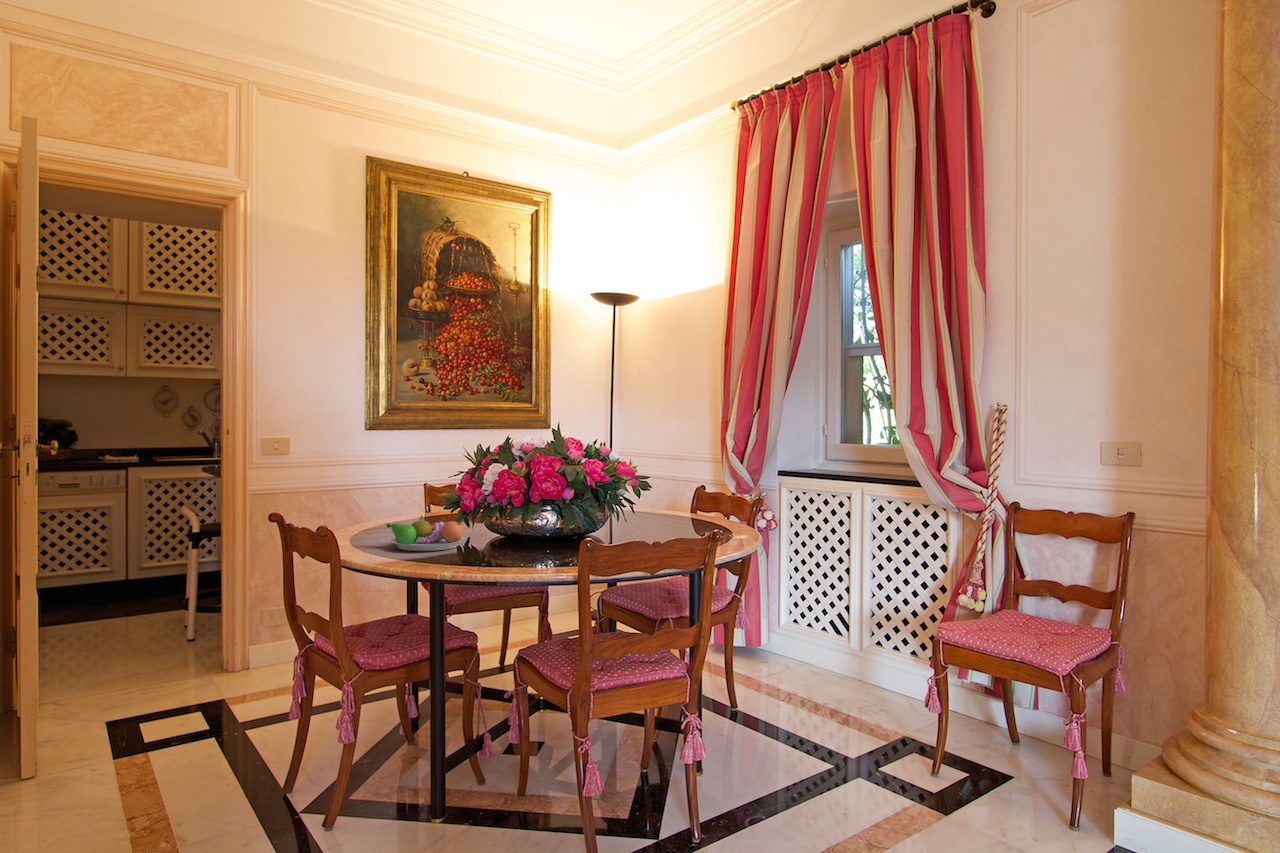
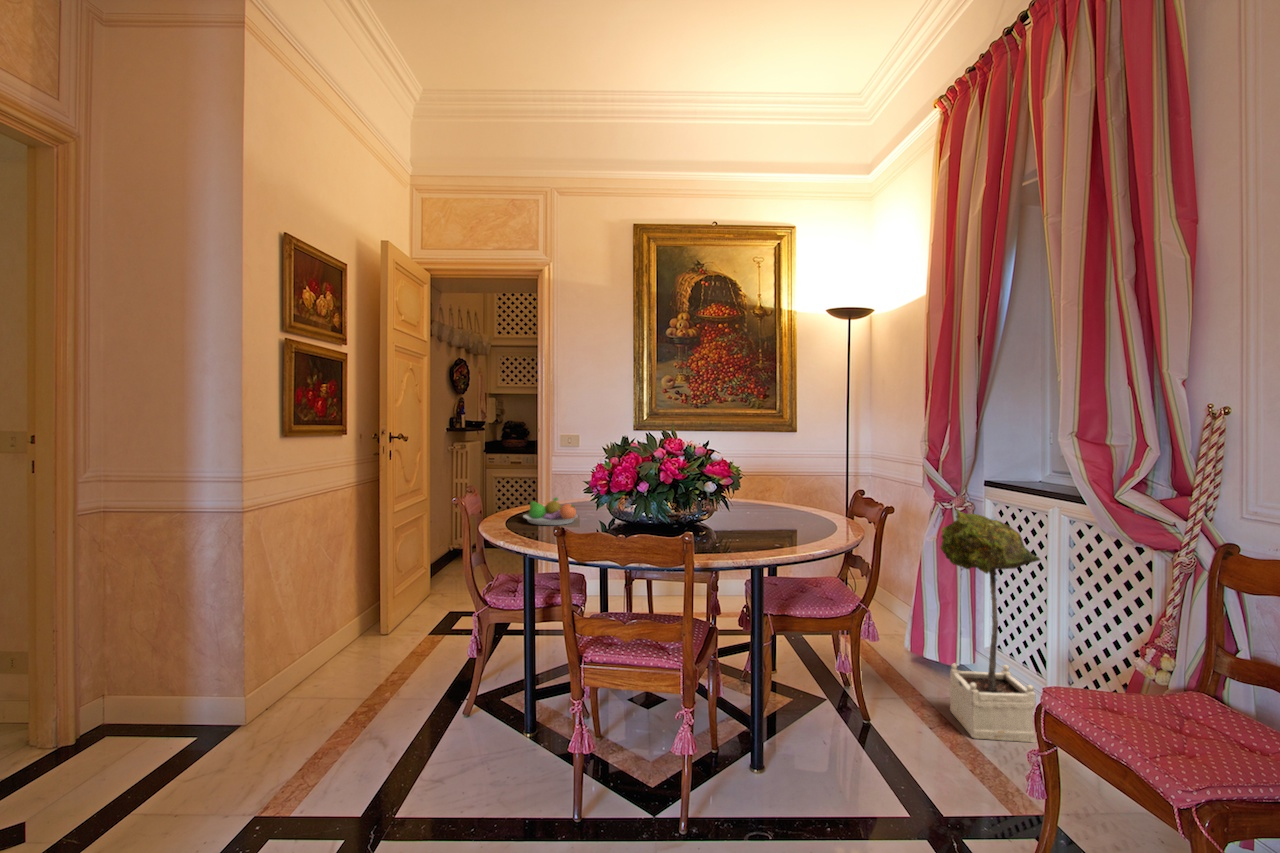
potted tree: none [777,496,859,699] -> present [941,510,1040,743]

